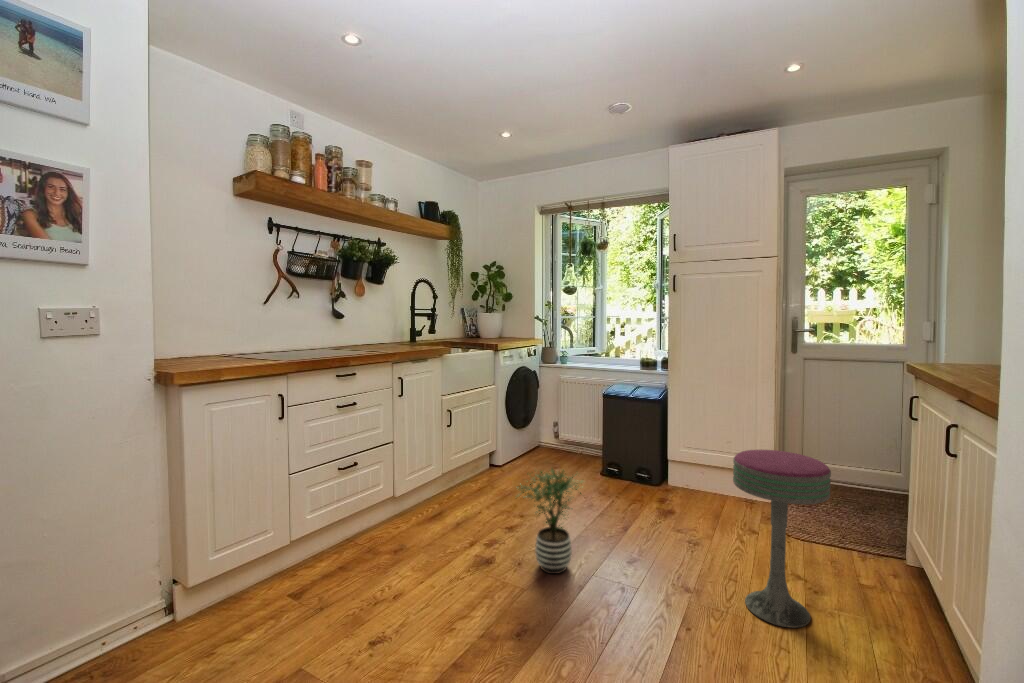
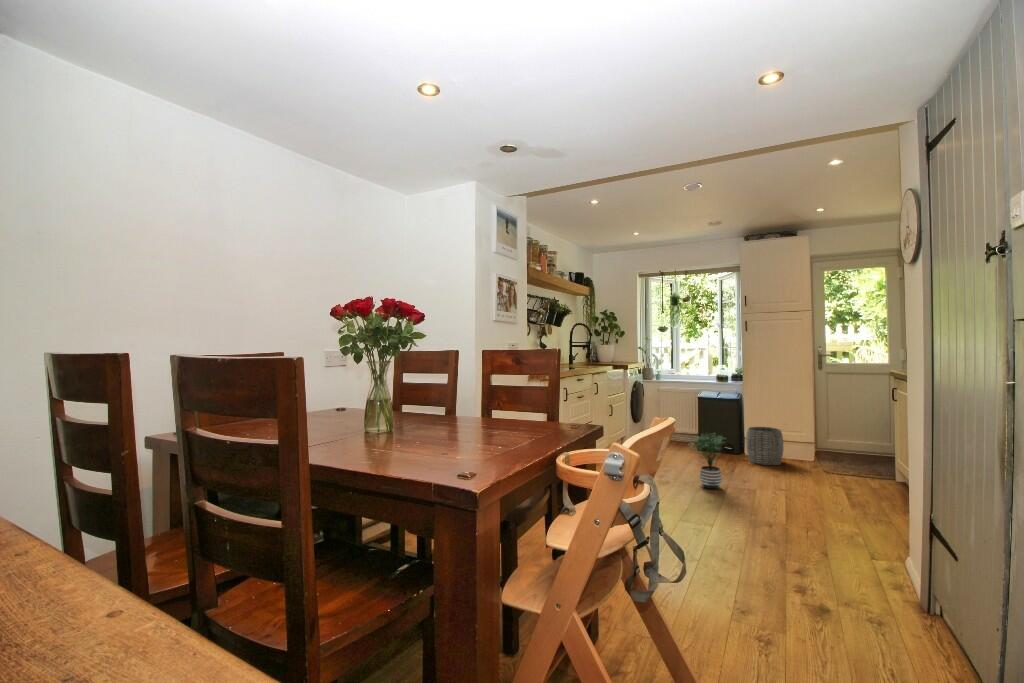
woven basket: none [662,445,718,513] -> present [746,427,784,465]
bar stool: present [733,450,831,628] -> none [810,417,862,501]

